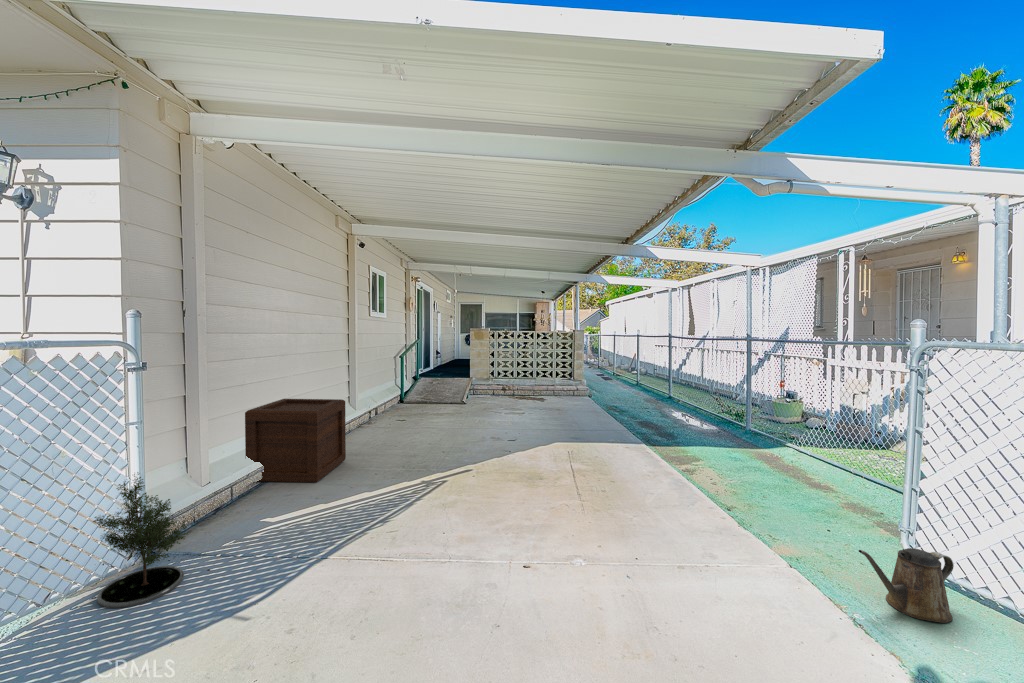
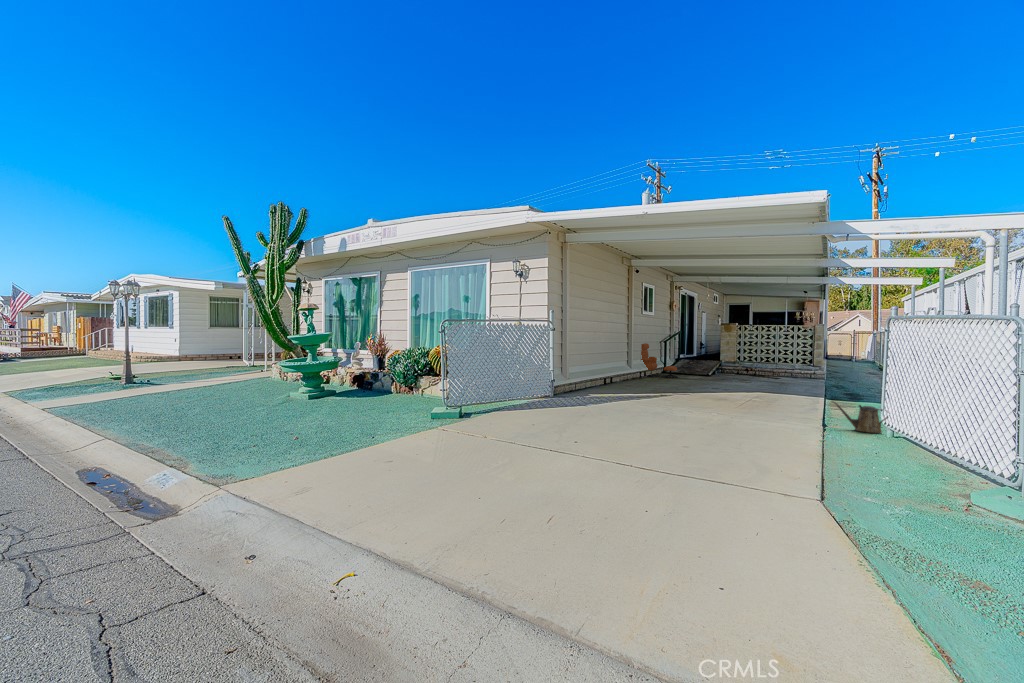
lounge chair: none [368,363,430,418] -> present [641,343,678,378]
wooden crate: present [245,399,346,483] -> none [583,354,626,390]
potted tree: present [94,472,188,608] -> none [551,360,576,401]

